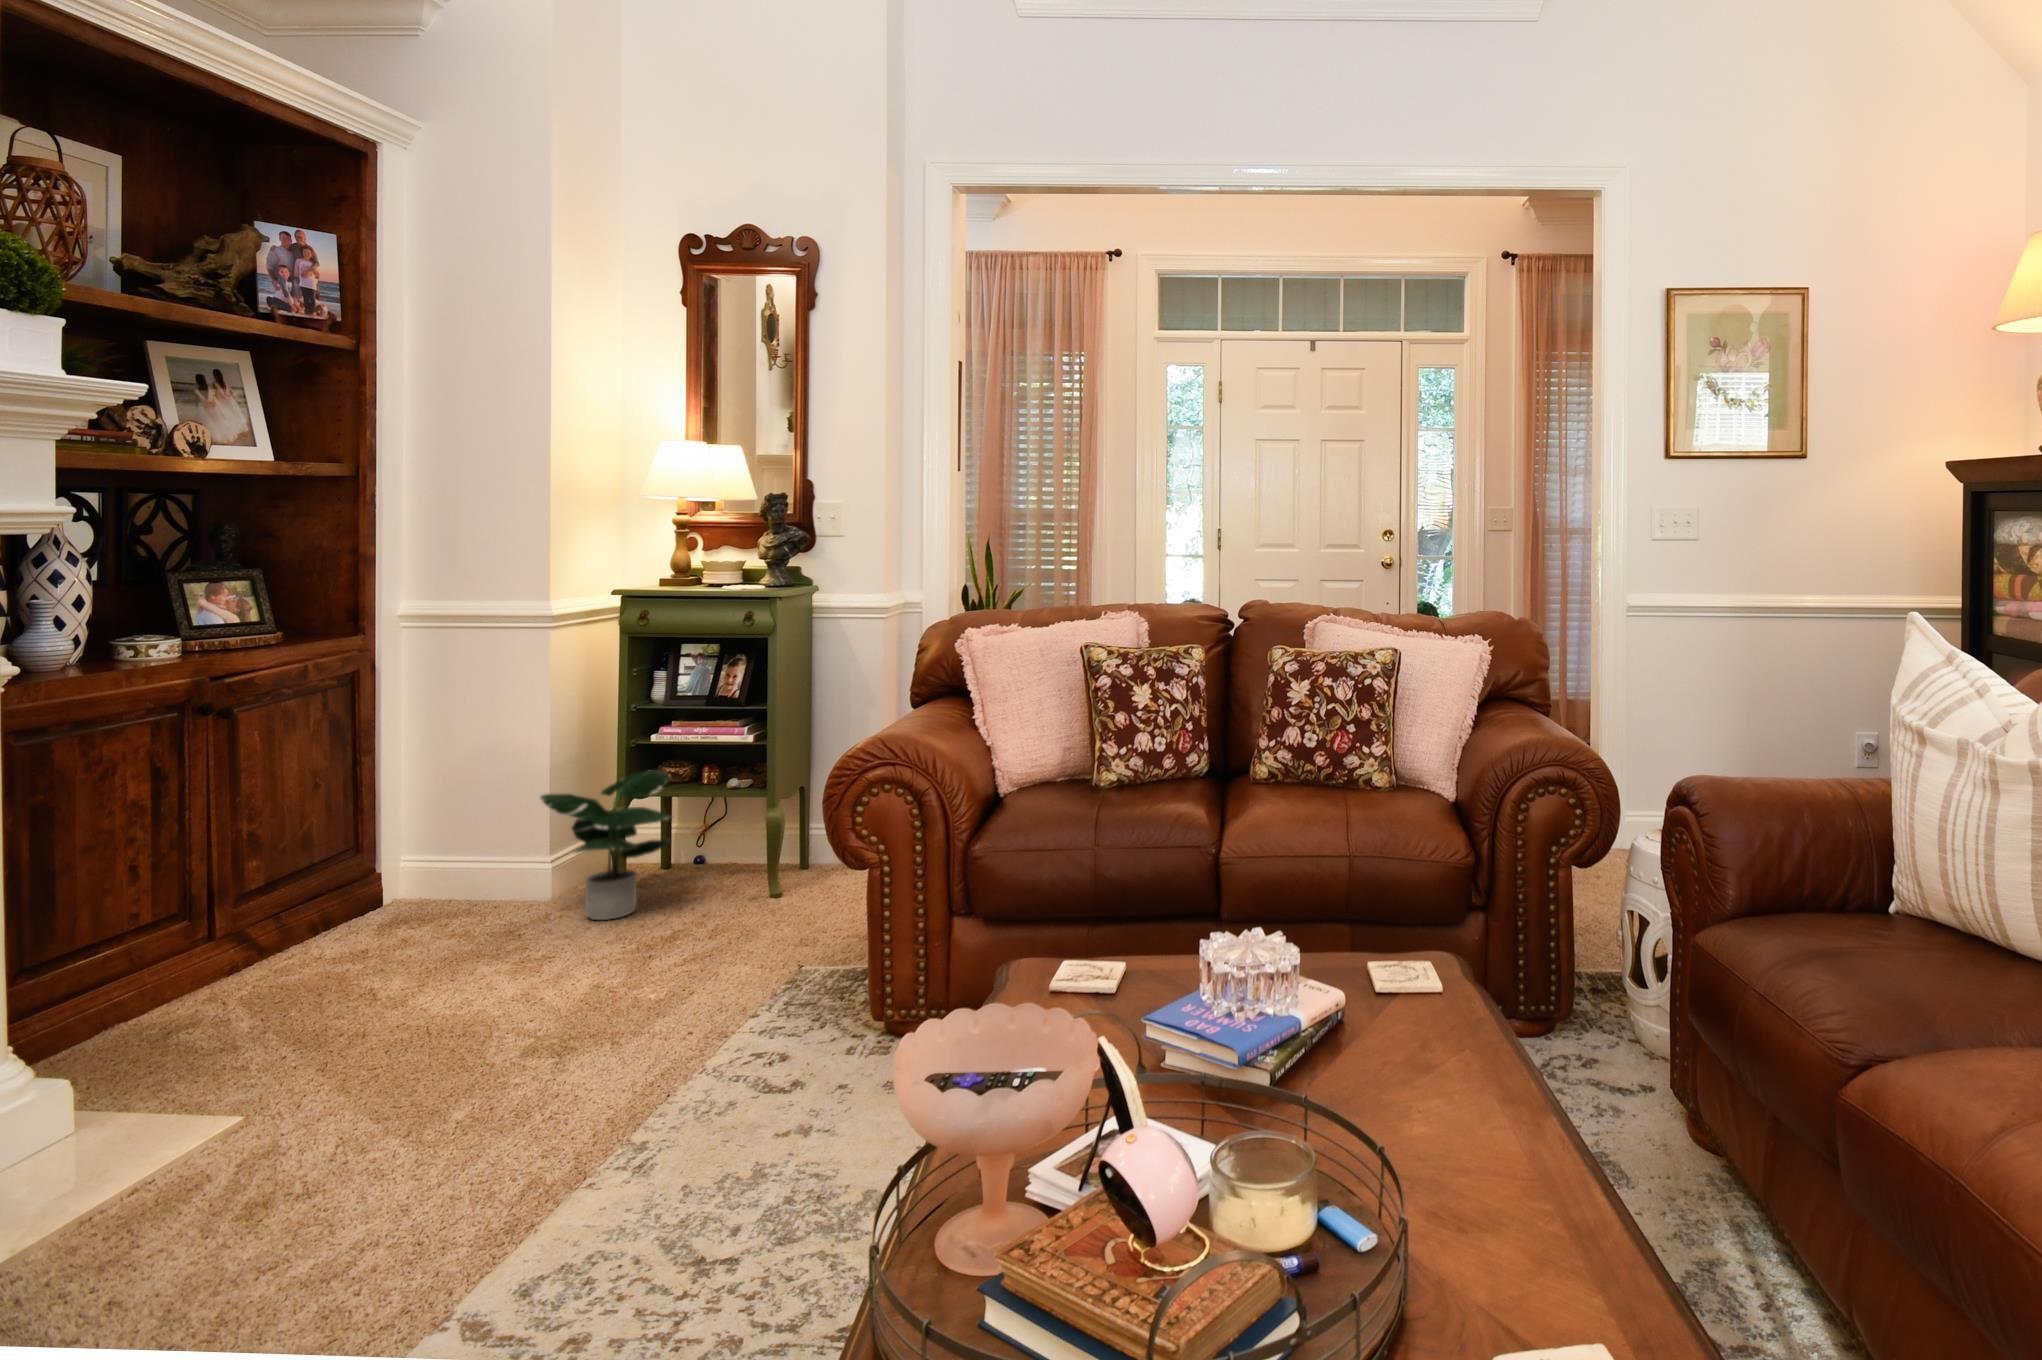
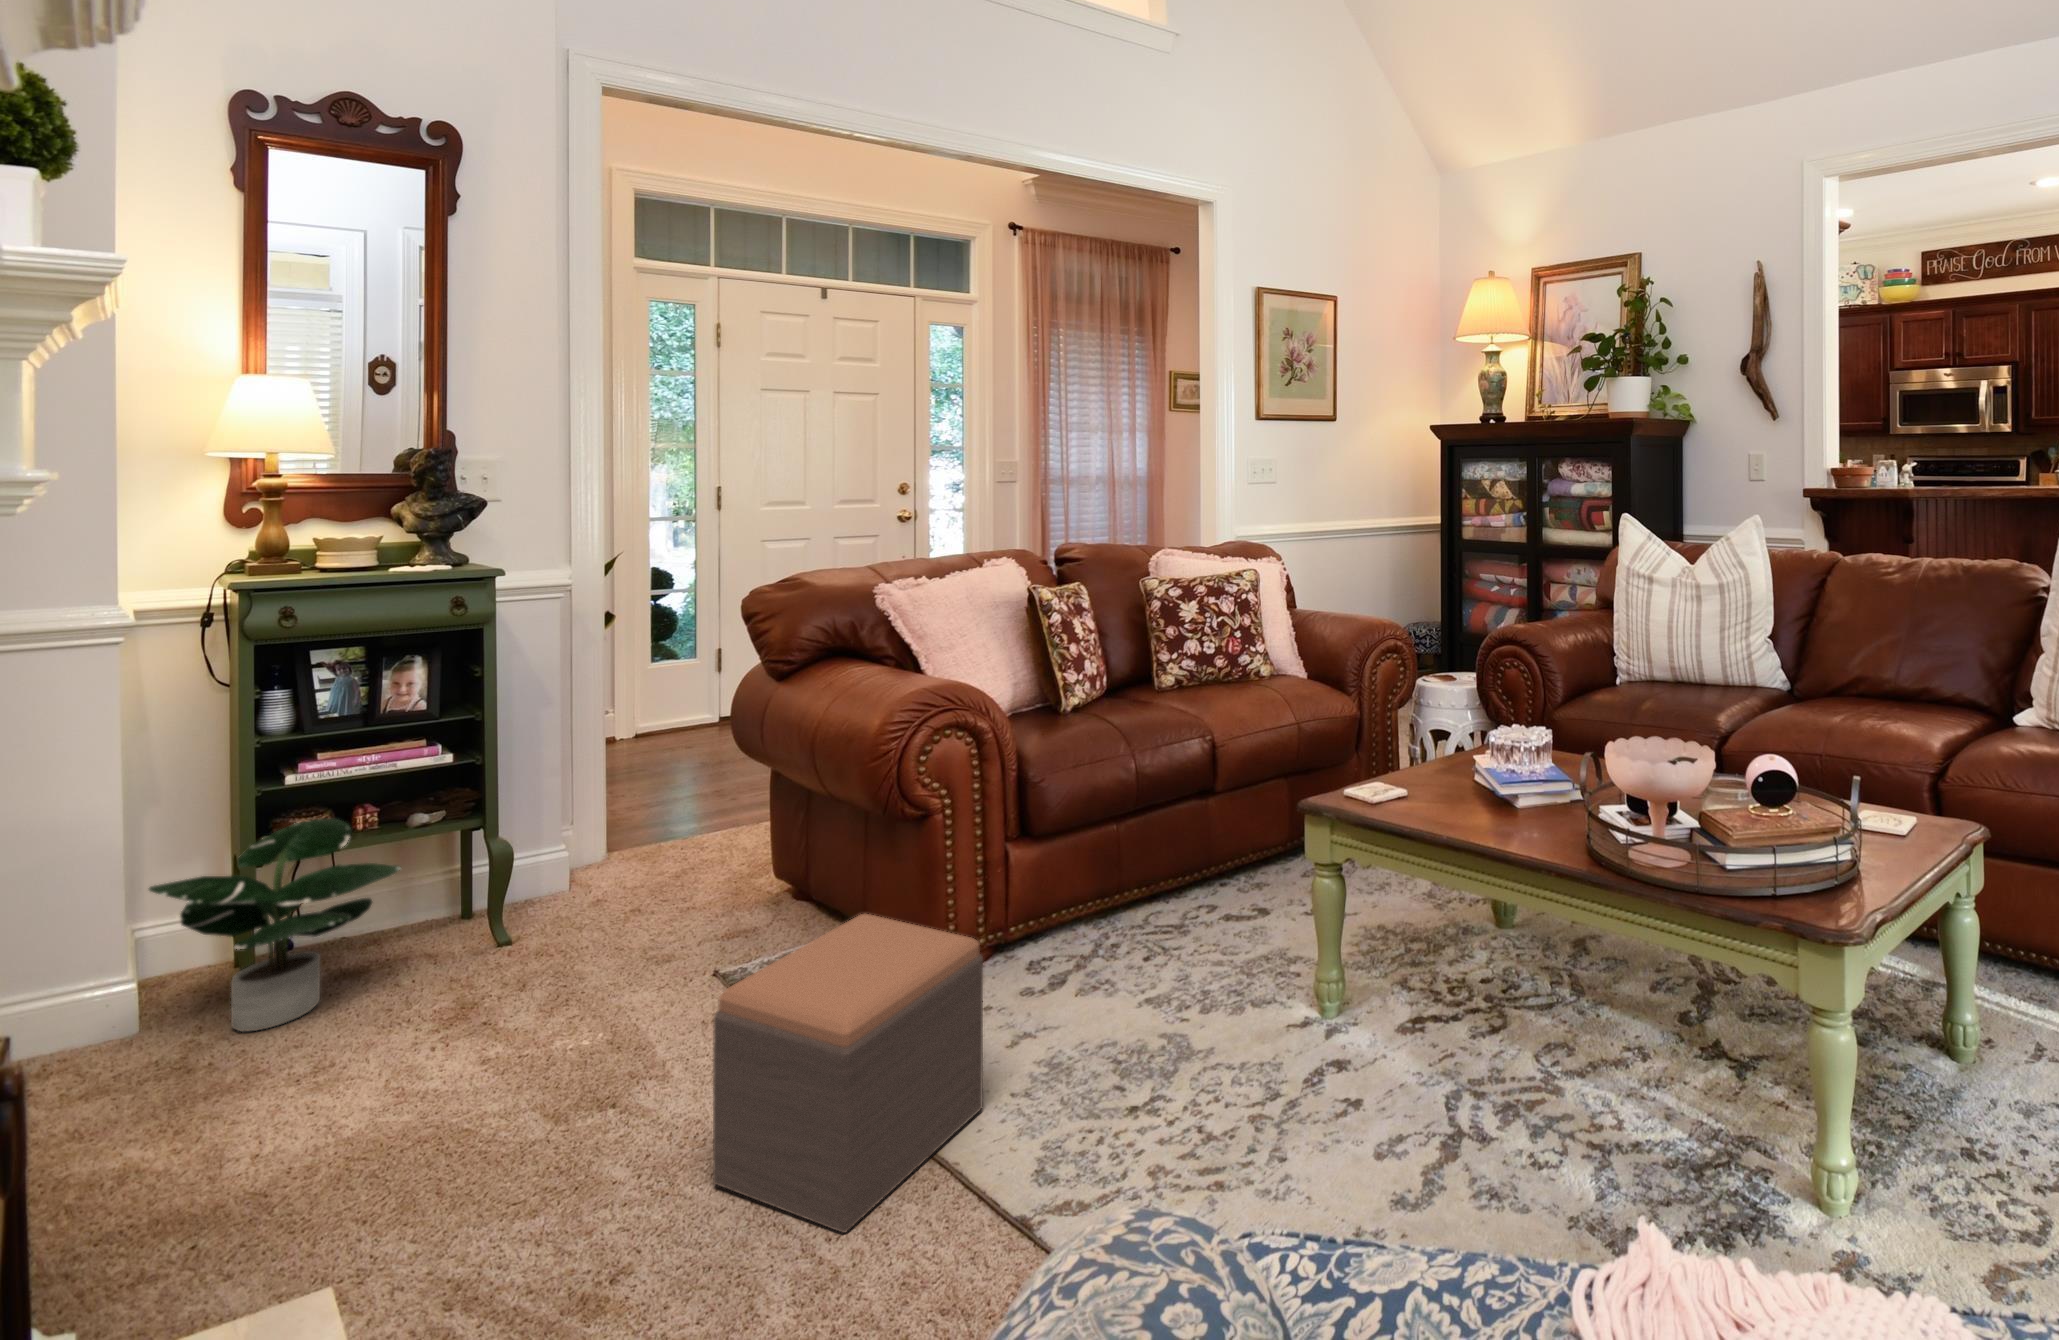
footstool: none [544,930,740,1197] -> present [713,914,983,1233]

